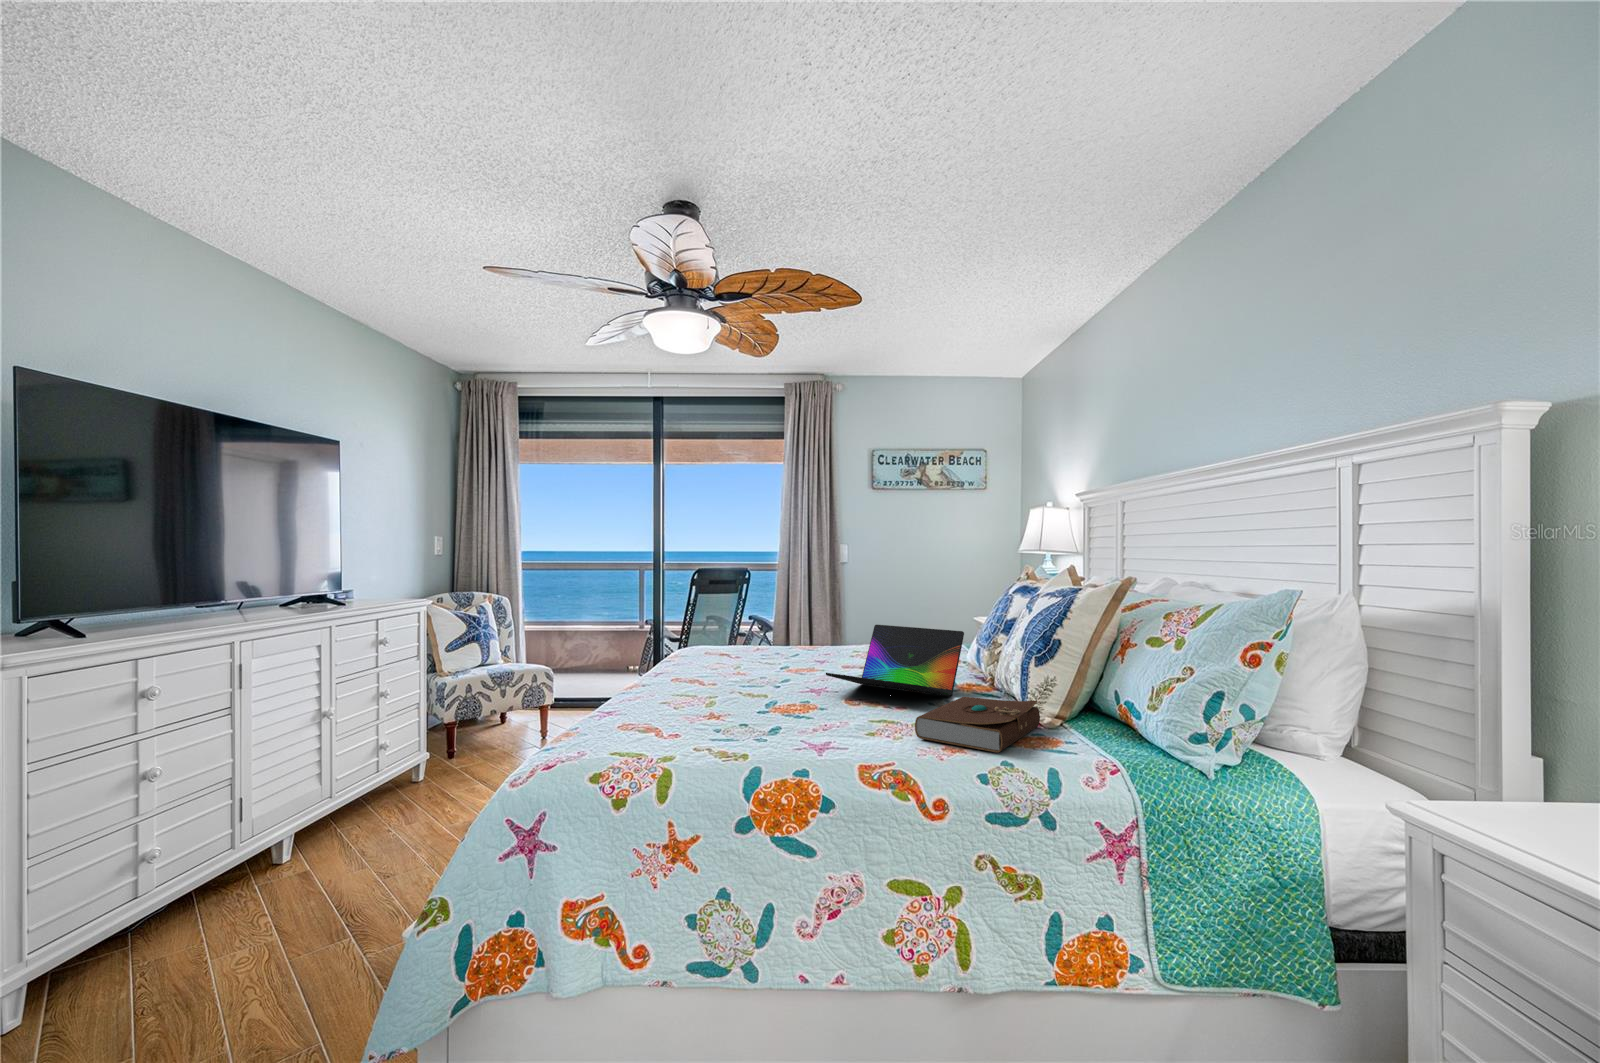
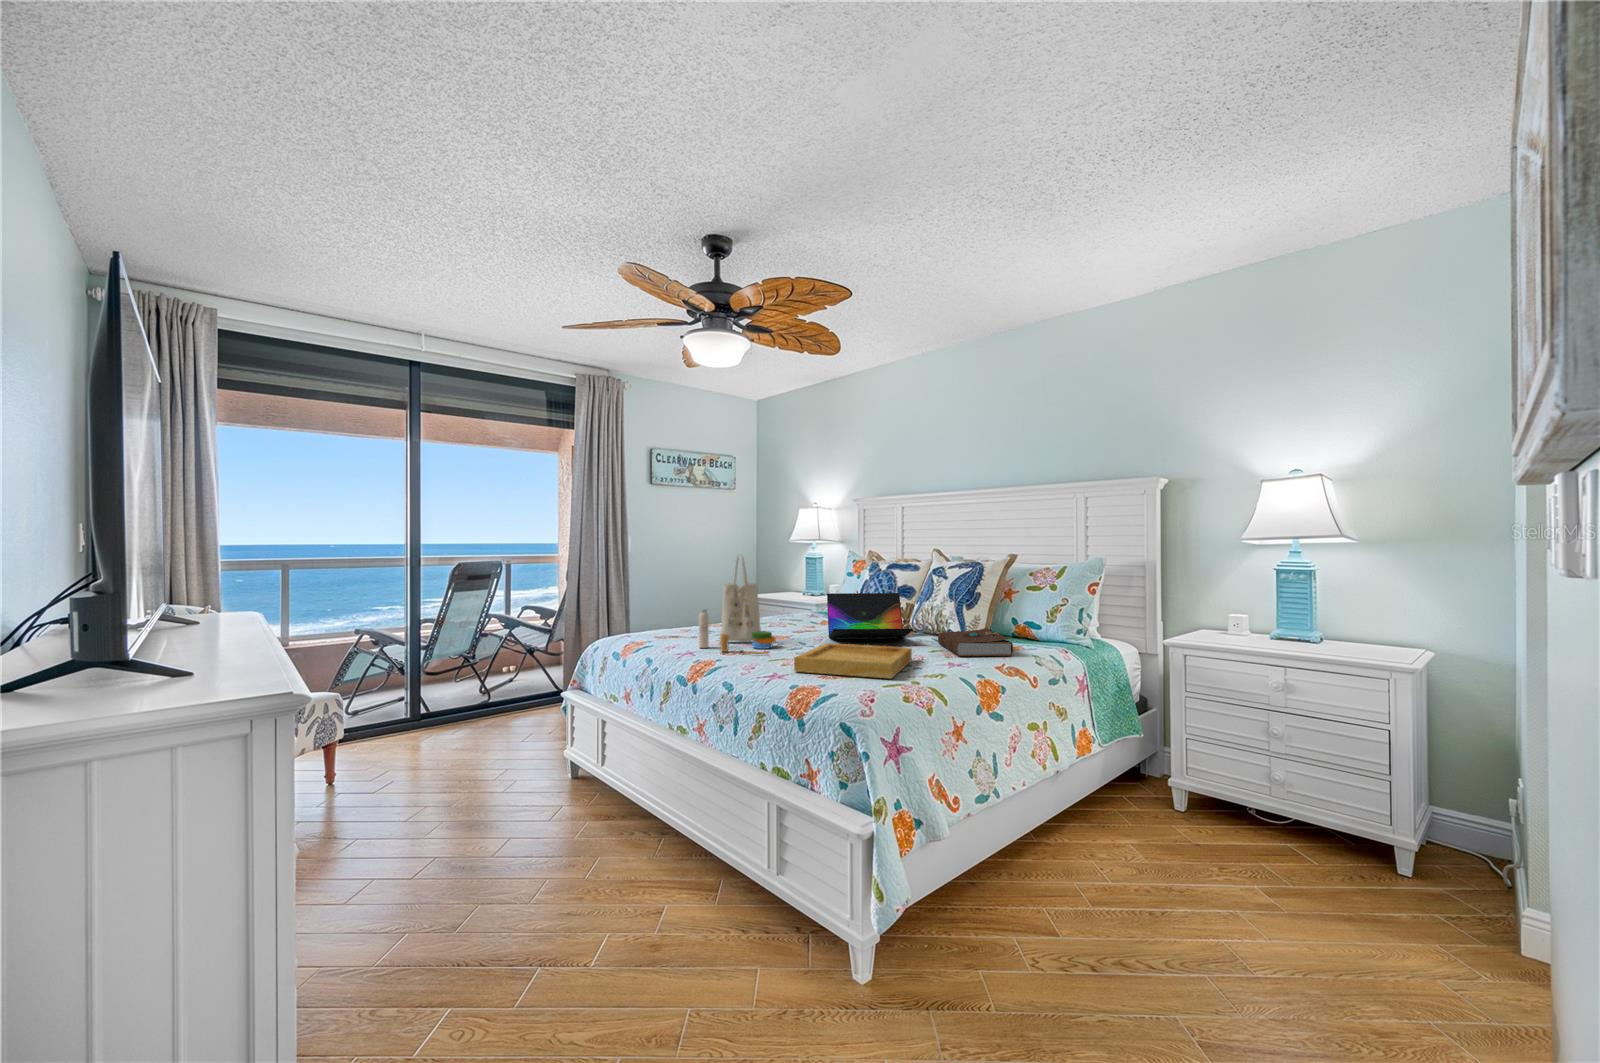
tote bag: none [704,571,779,694] -> present [699,557,776,654]
tray: none [674,690,843,752] -> present [794,643,912,679]

